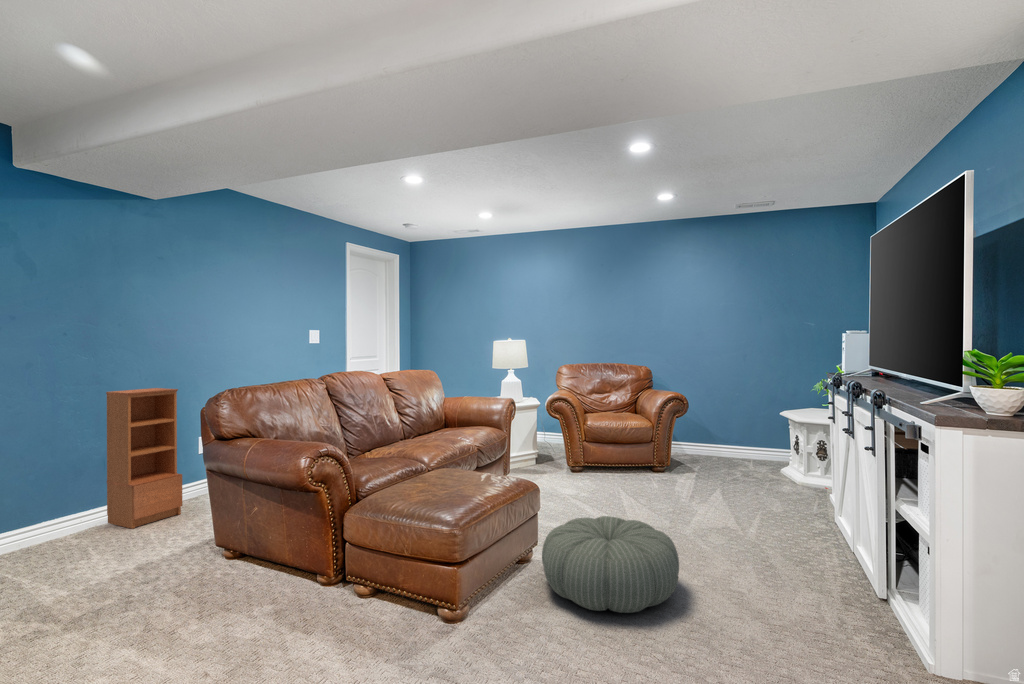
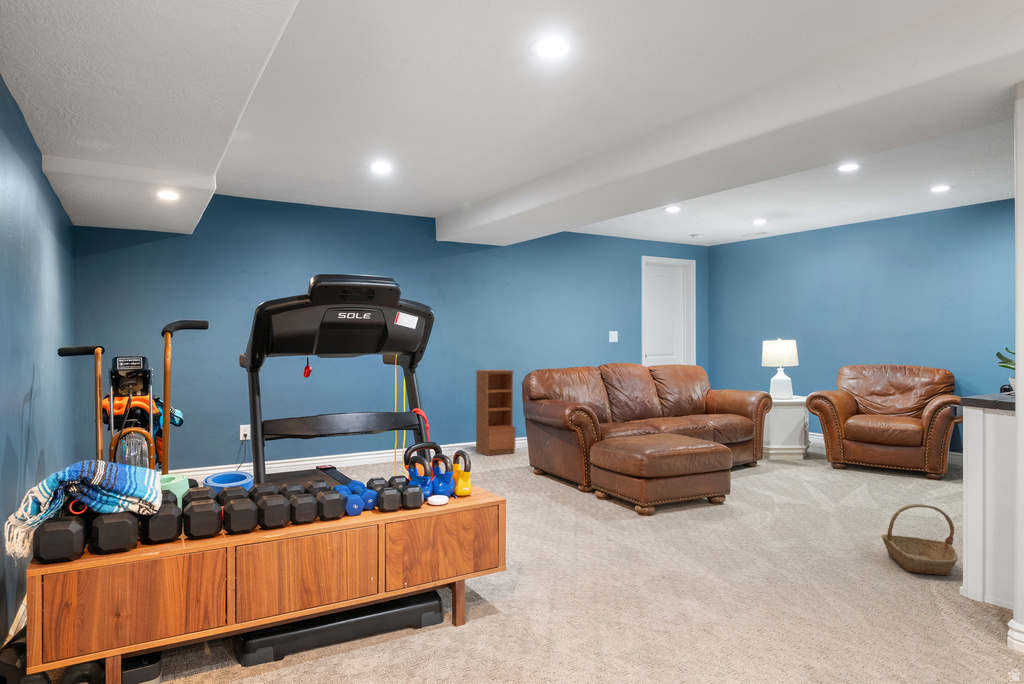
pouf: present [542,516,679,613] -> none [710,473,817,530]
basket: none [787,552,904,653] -> present [881,504,958,575]

